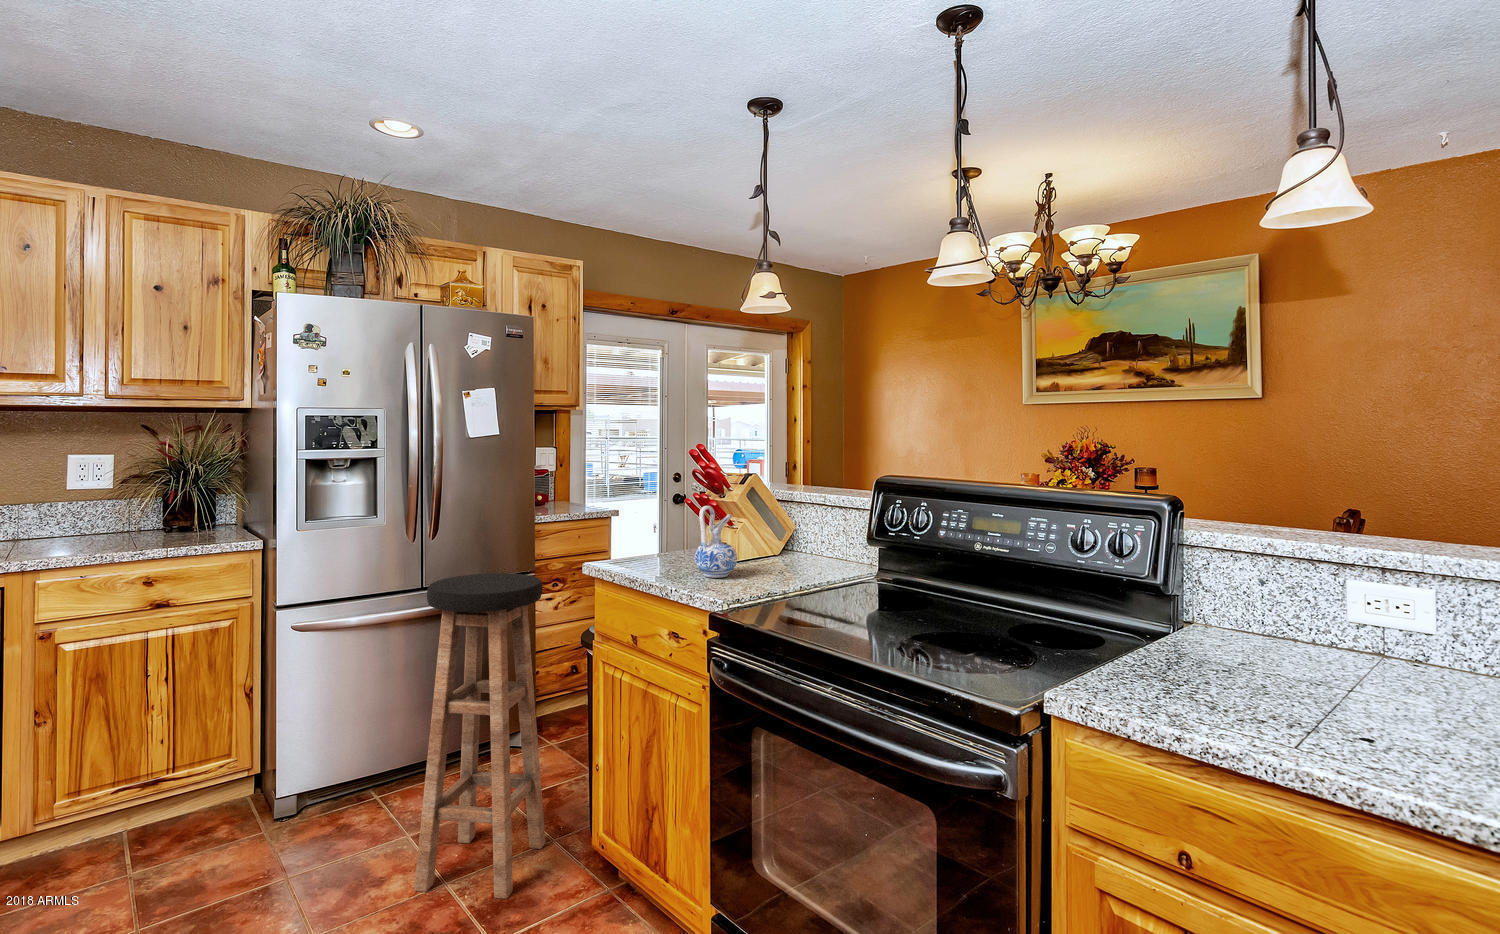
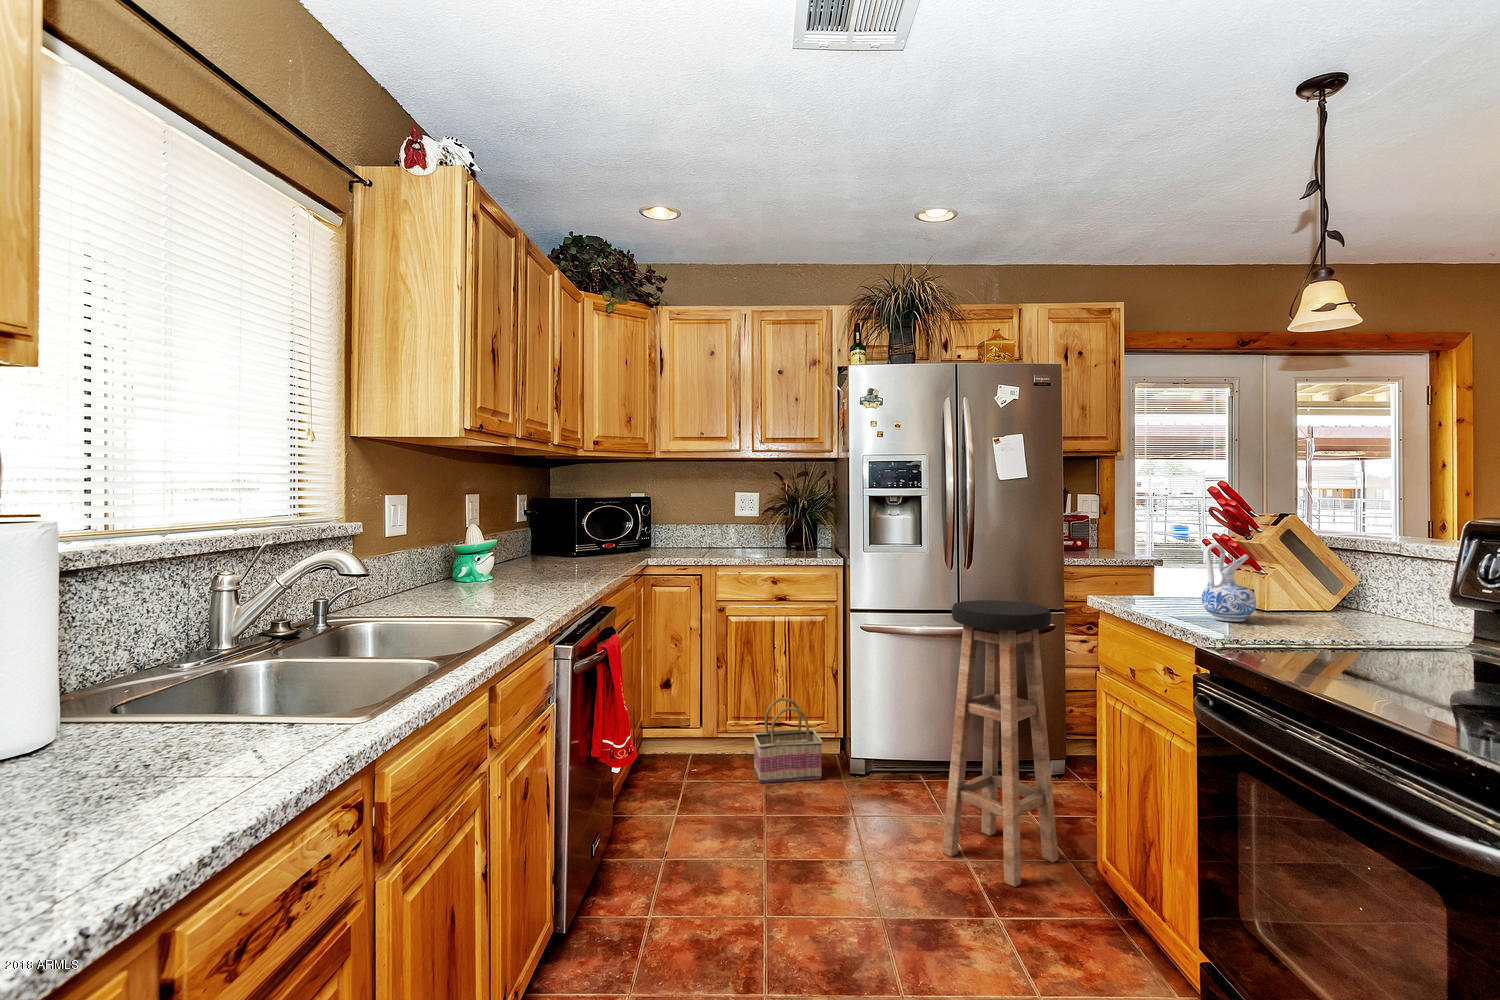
basket: none [83,747,221,894] -> present [753,698,823,783]

